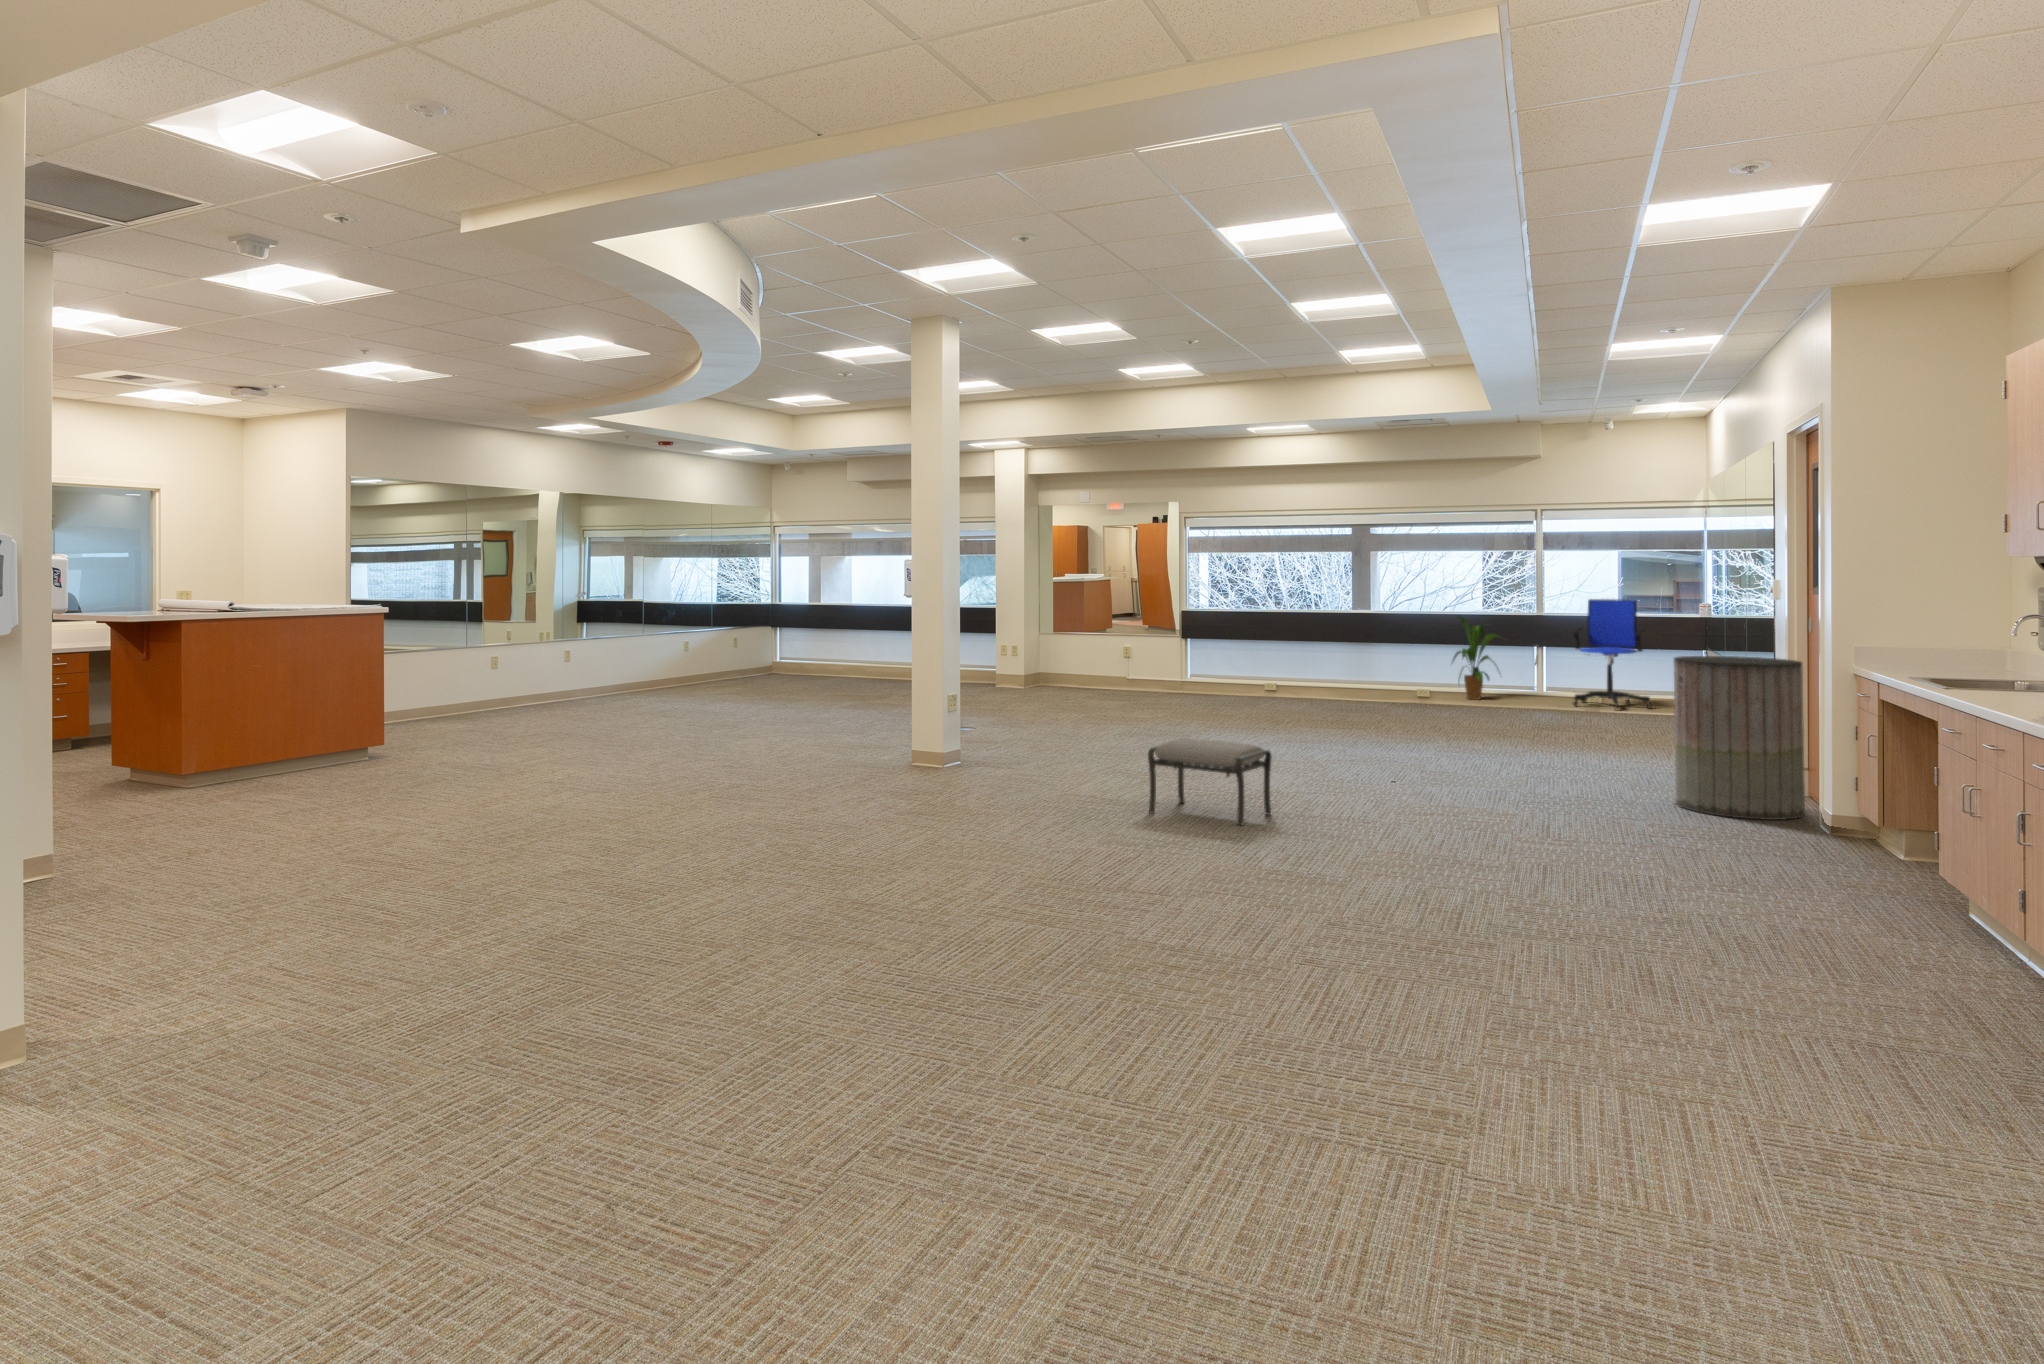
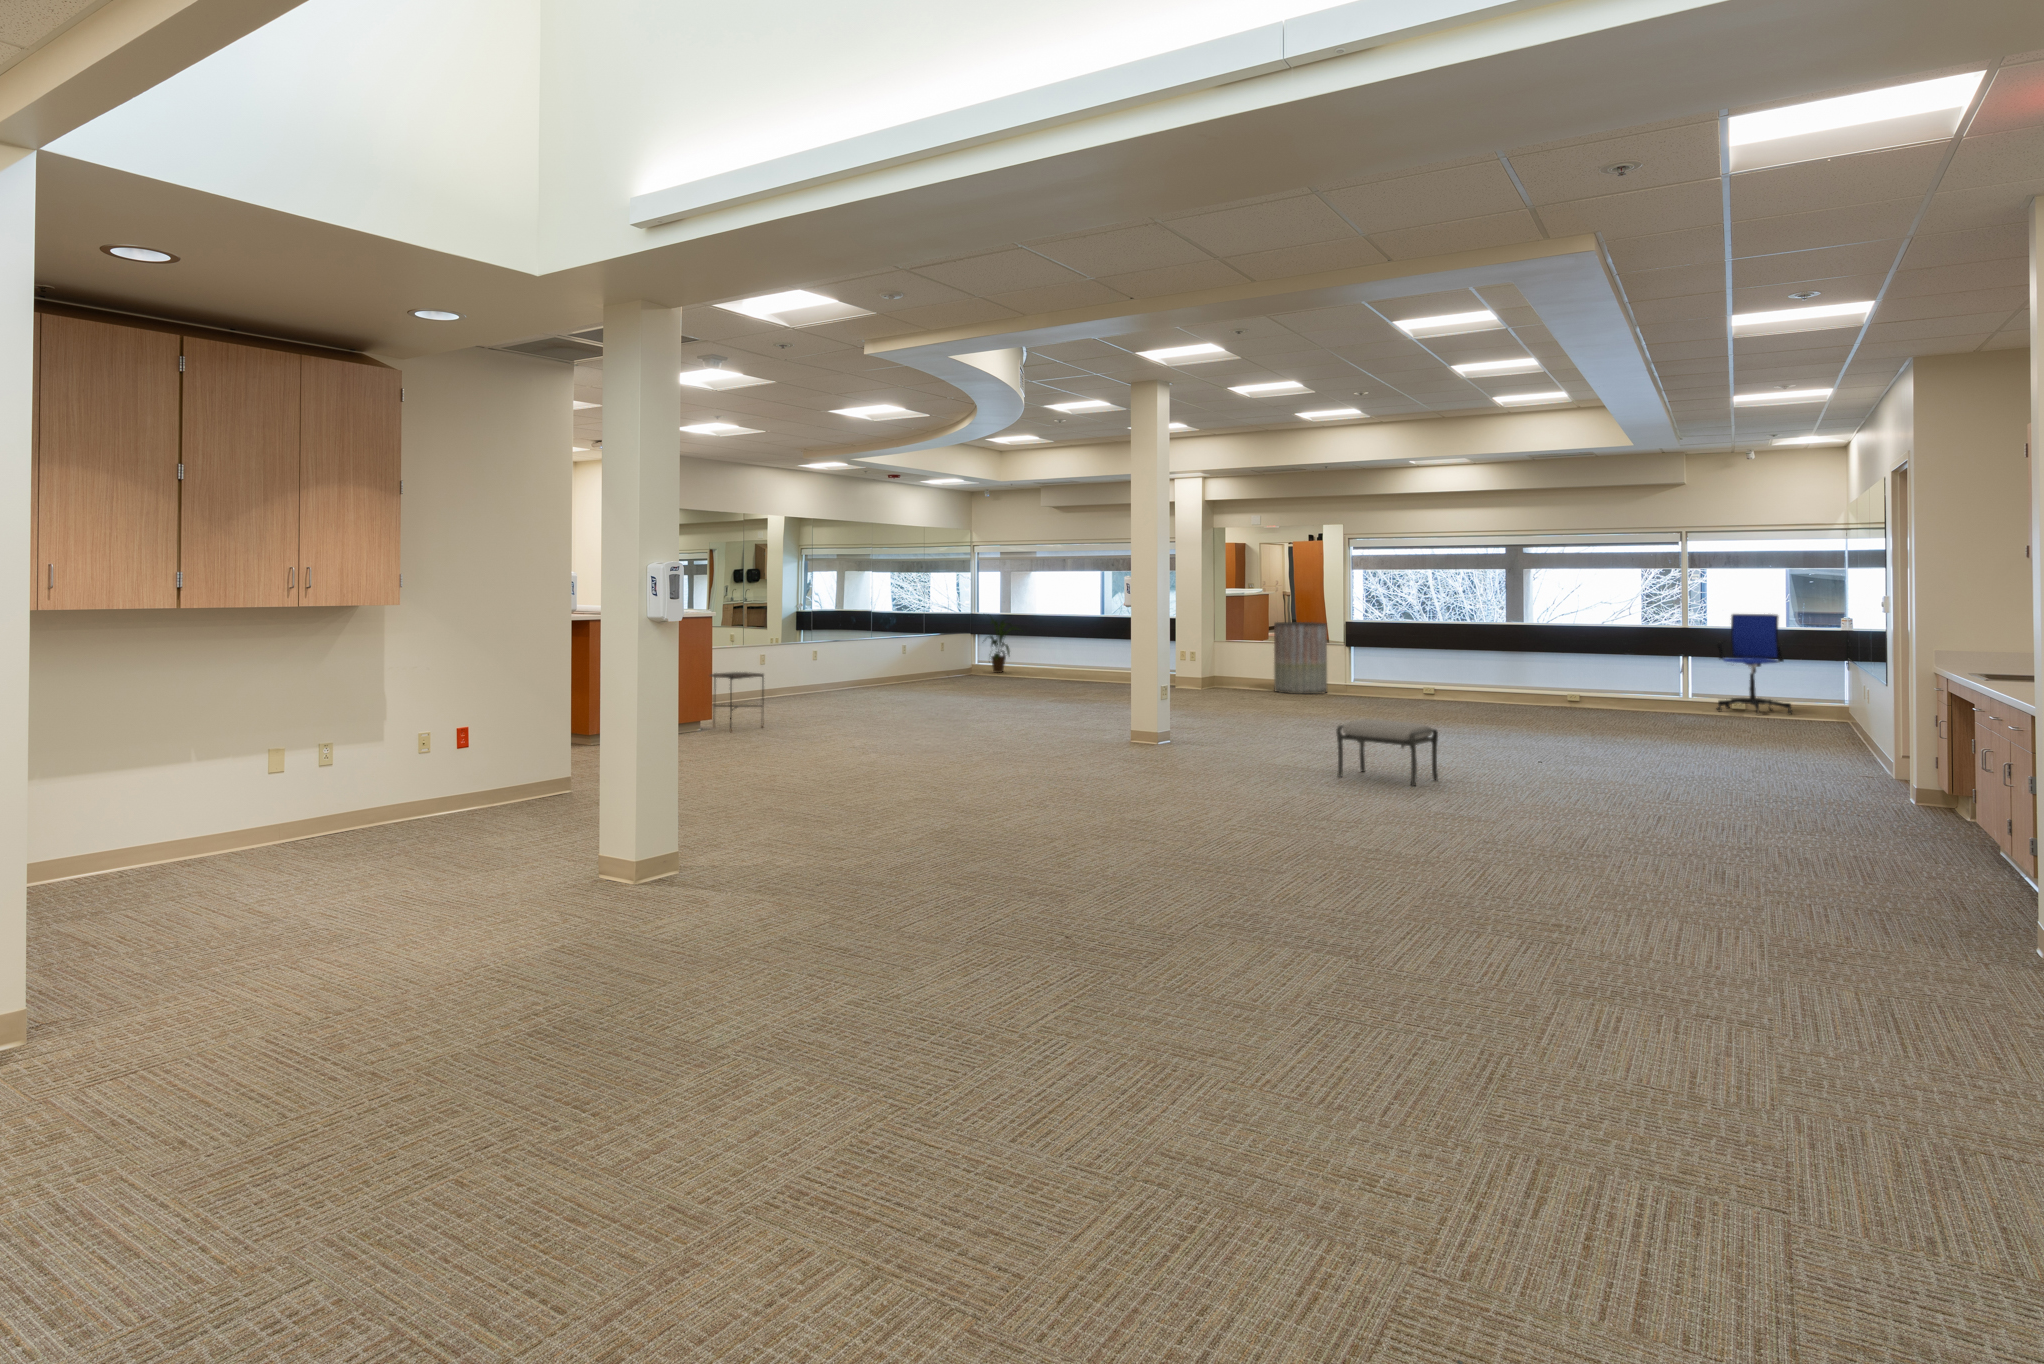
house plant: present [1453,616,1498,700] -> present [990,619,1017,673]
trash can: present [1674,656,1805,820] -> present [1274,622,1327,694]
side table: none [379,684,456,761] -> present [710,672,764,730]

